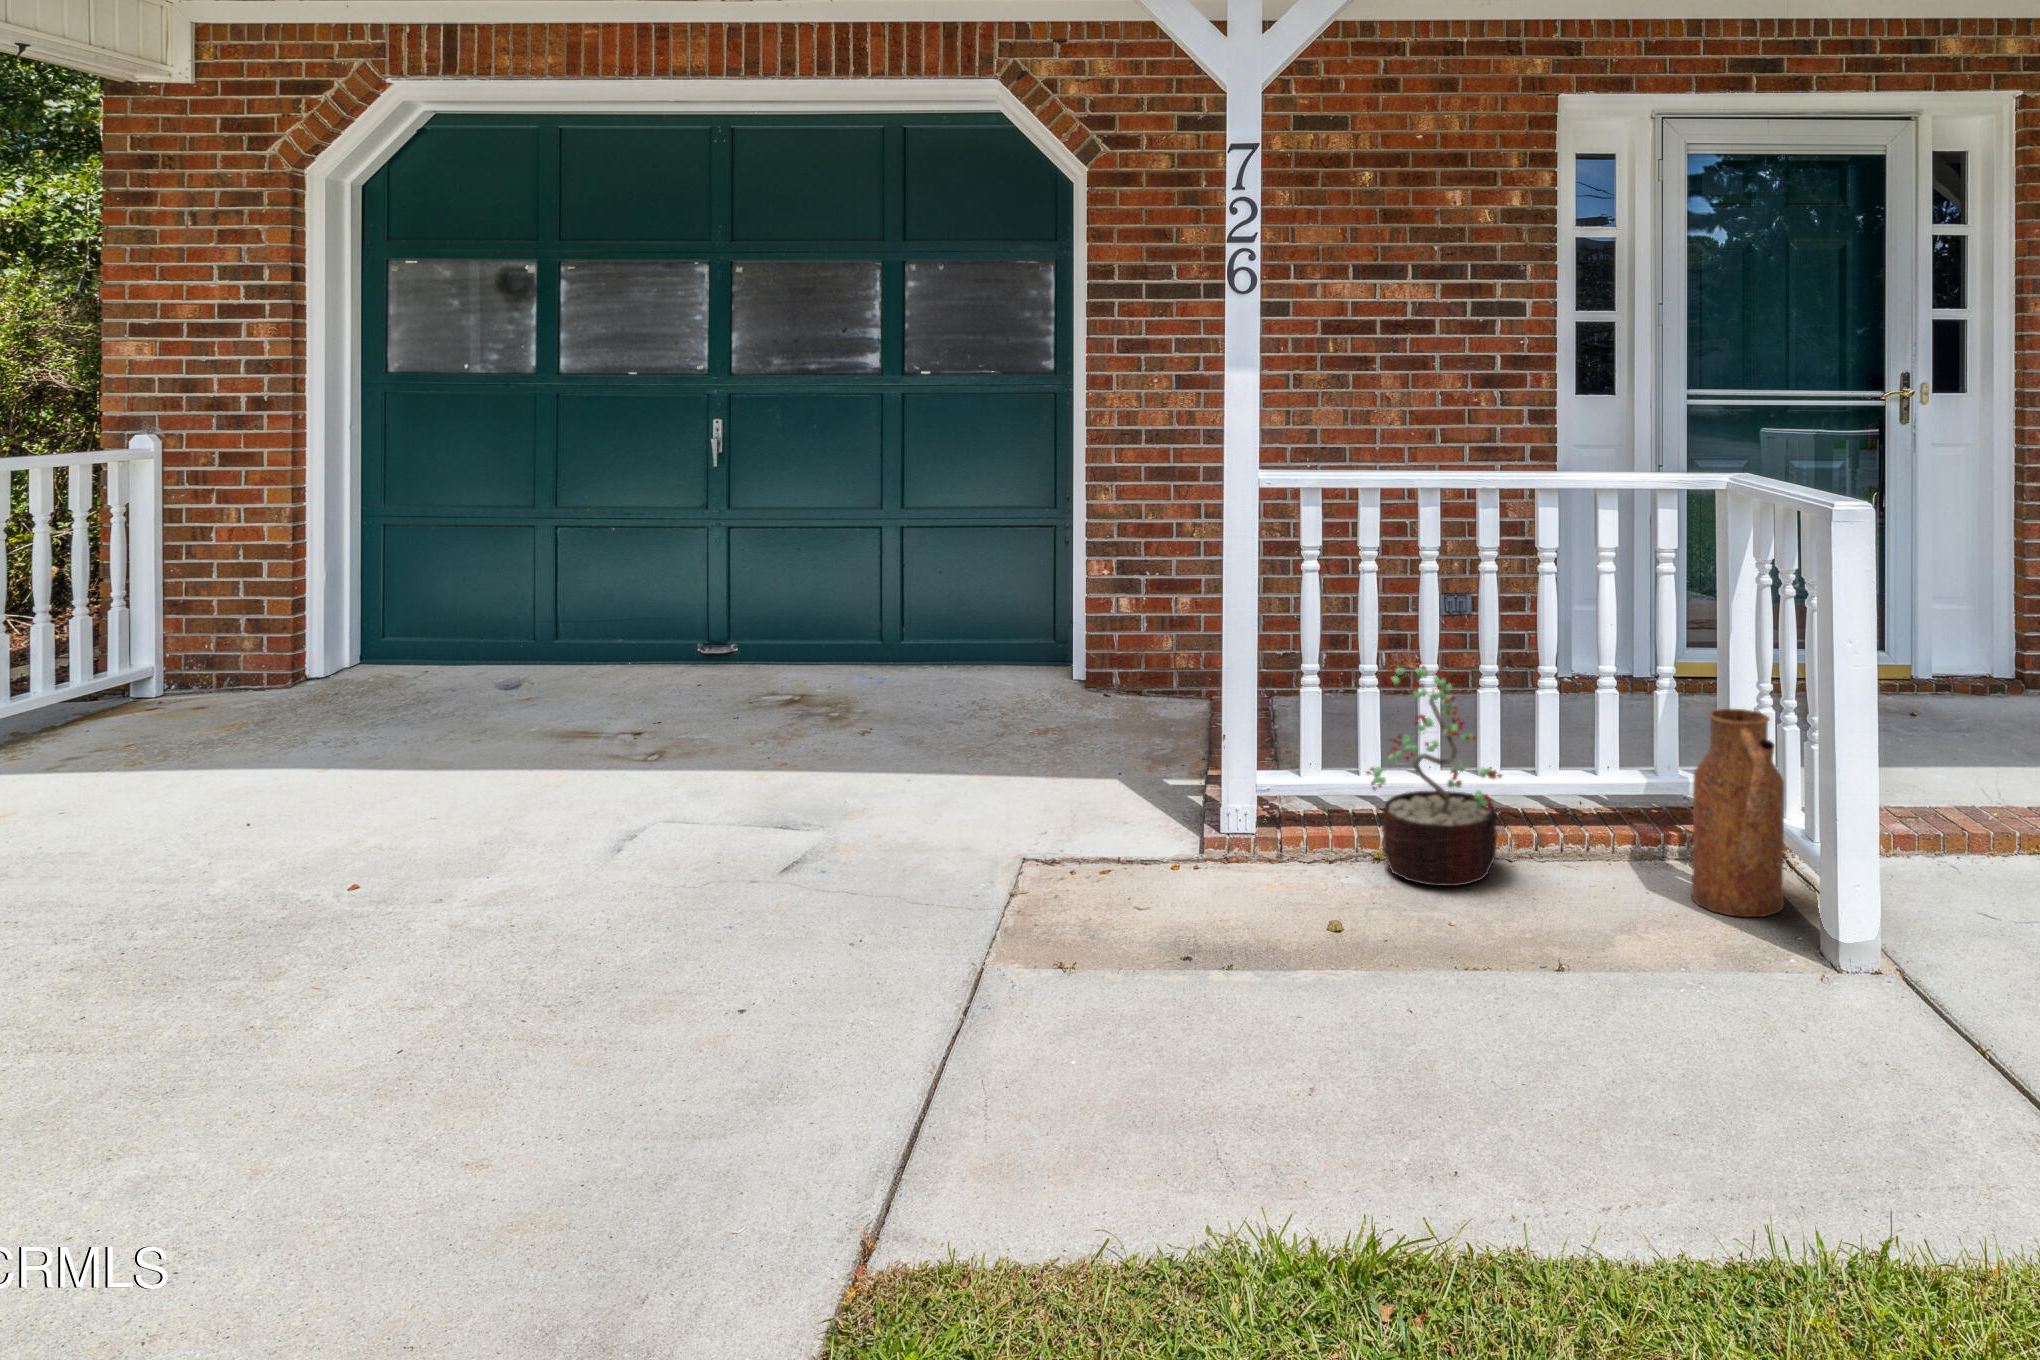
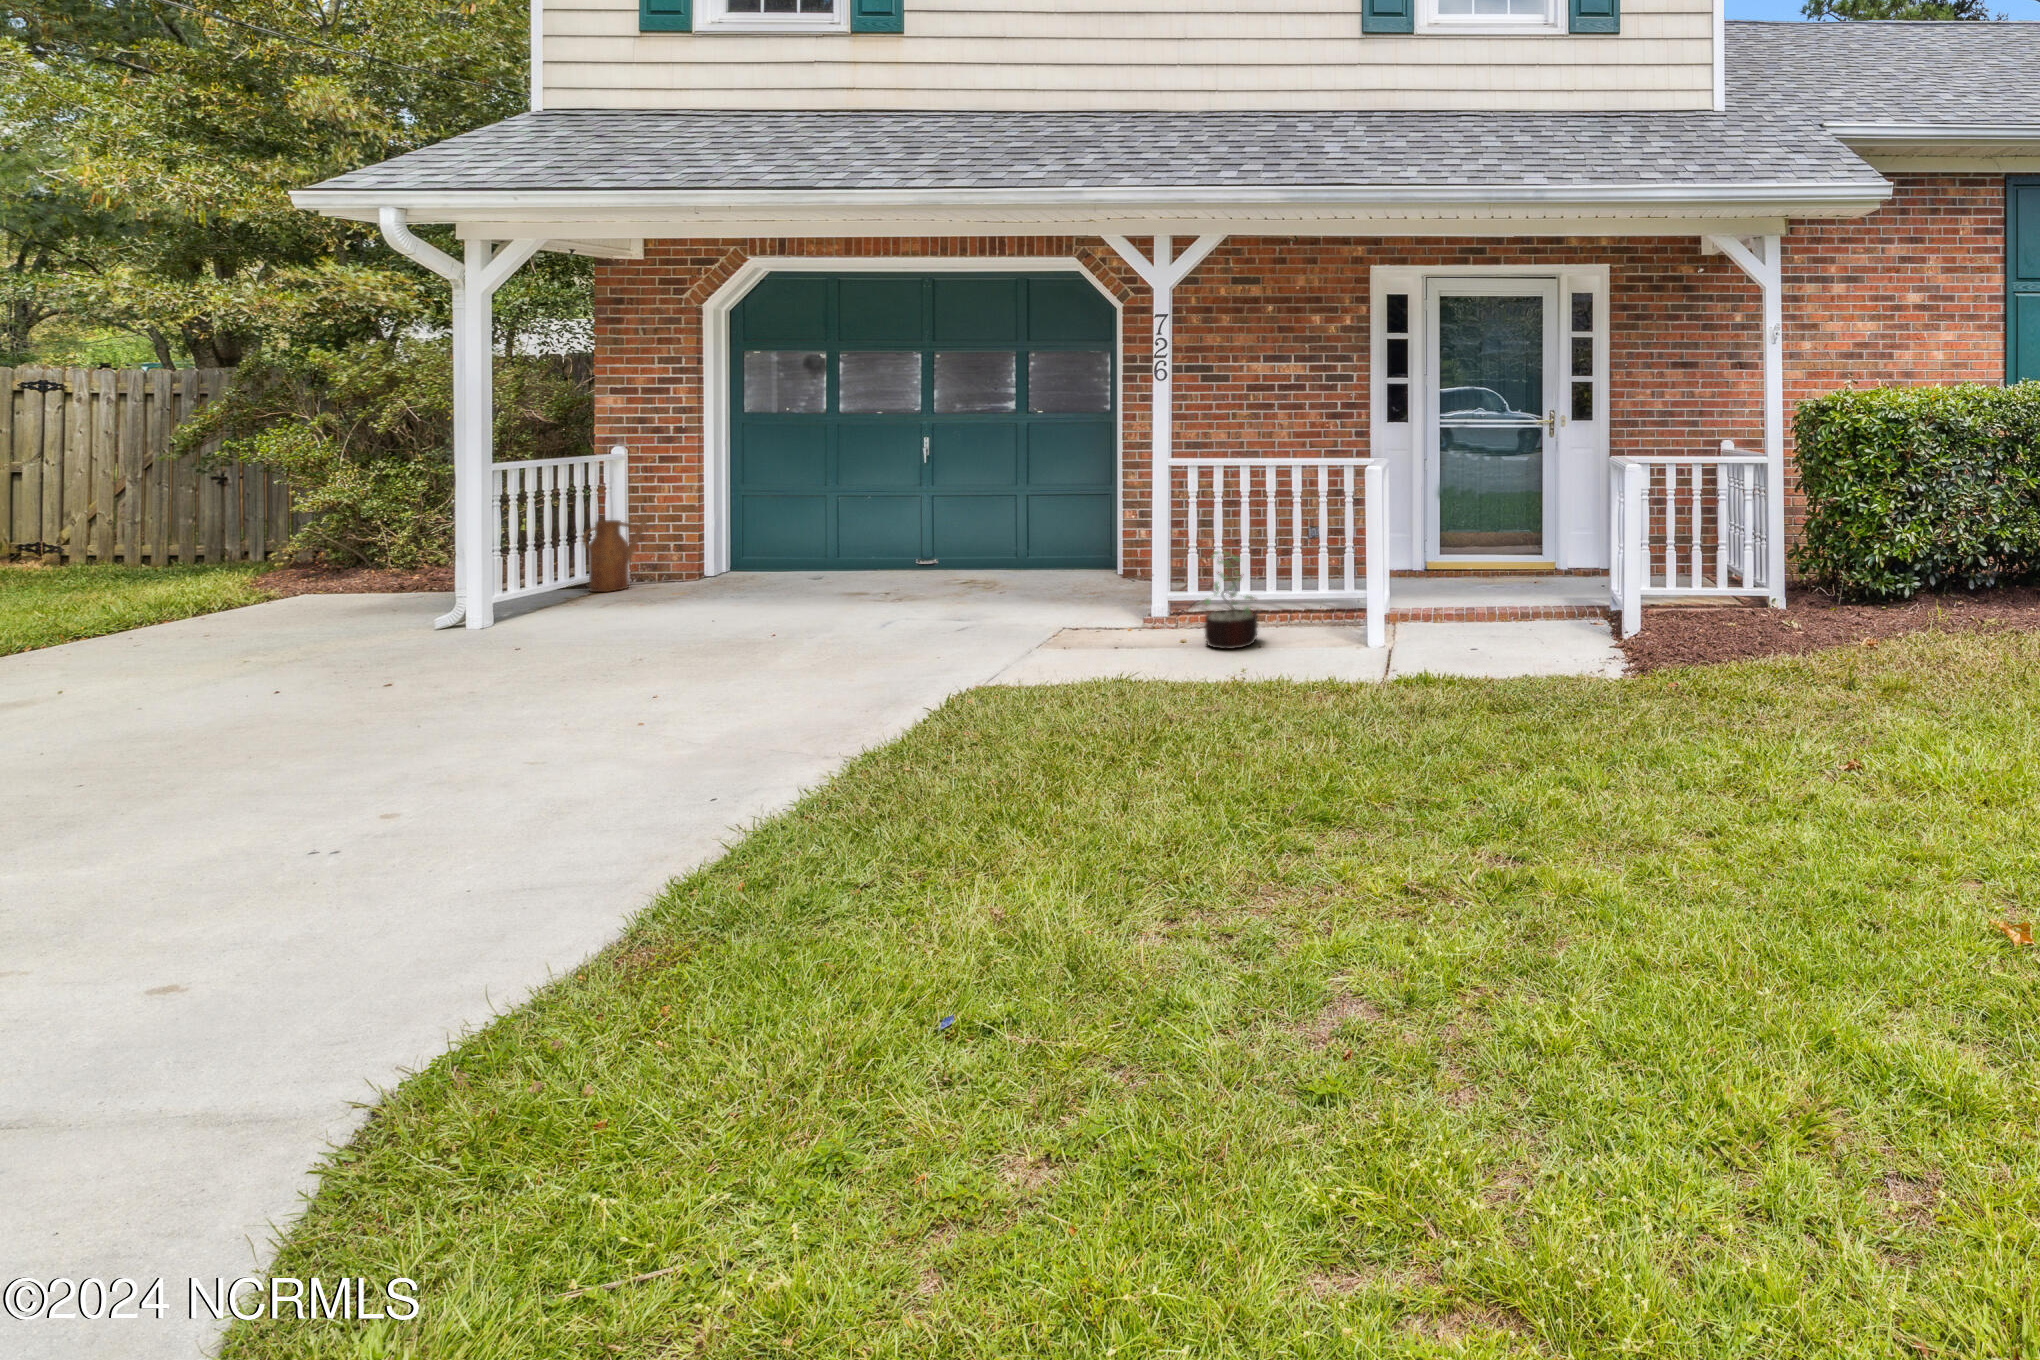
watering can: present [1691,709,1784,917] -> present [582,515,649,592]

